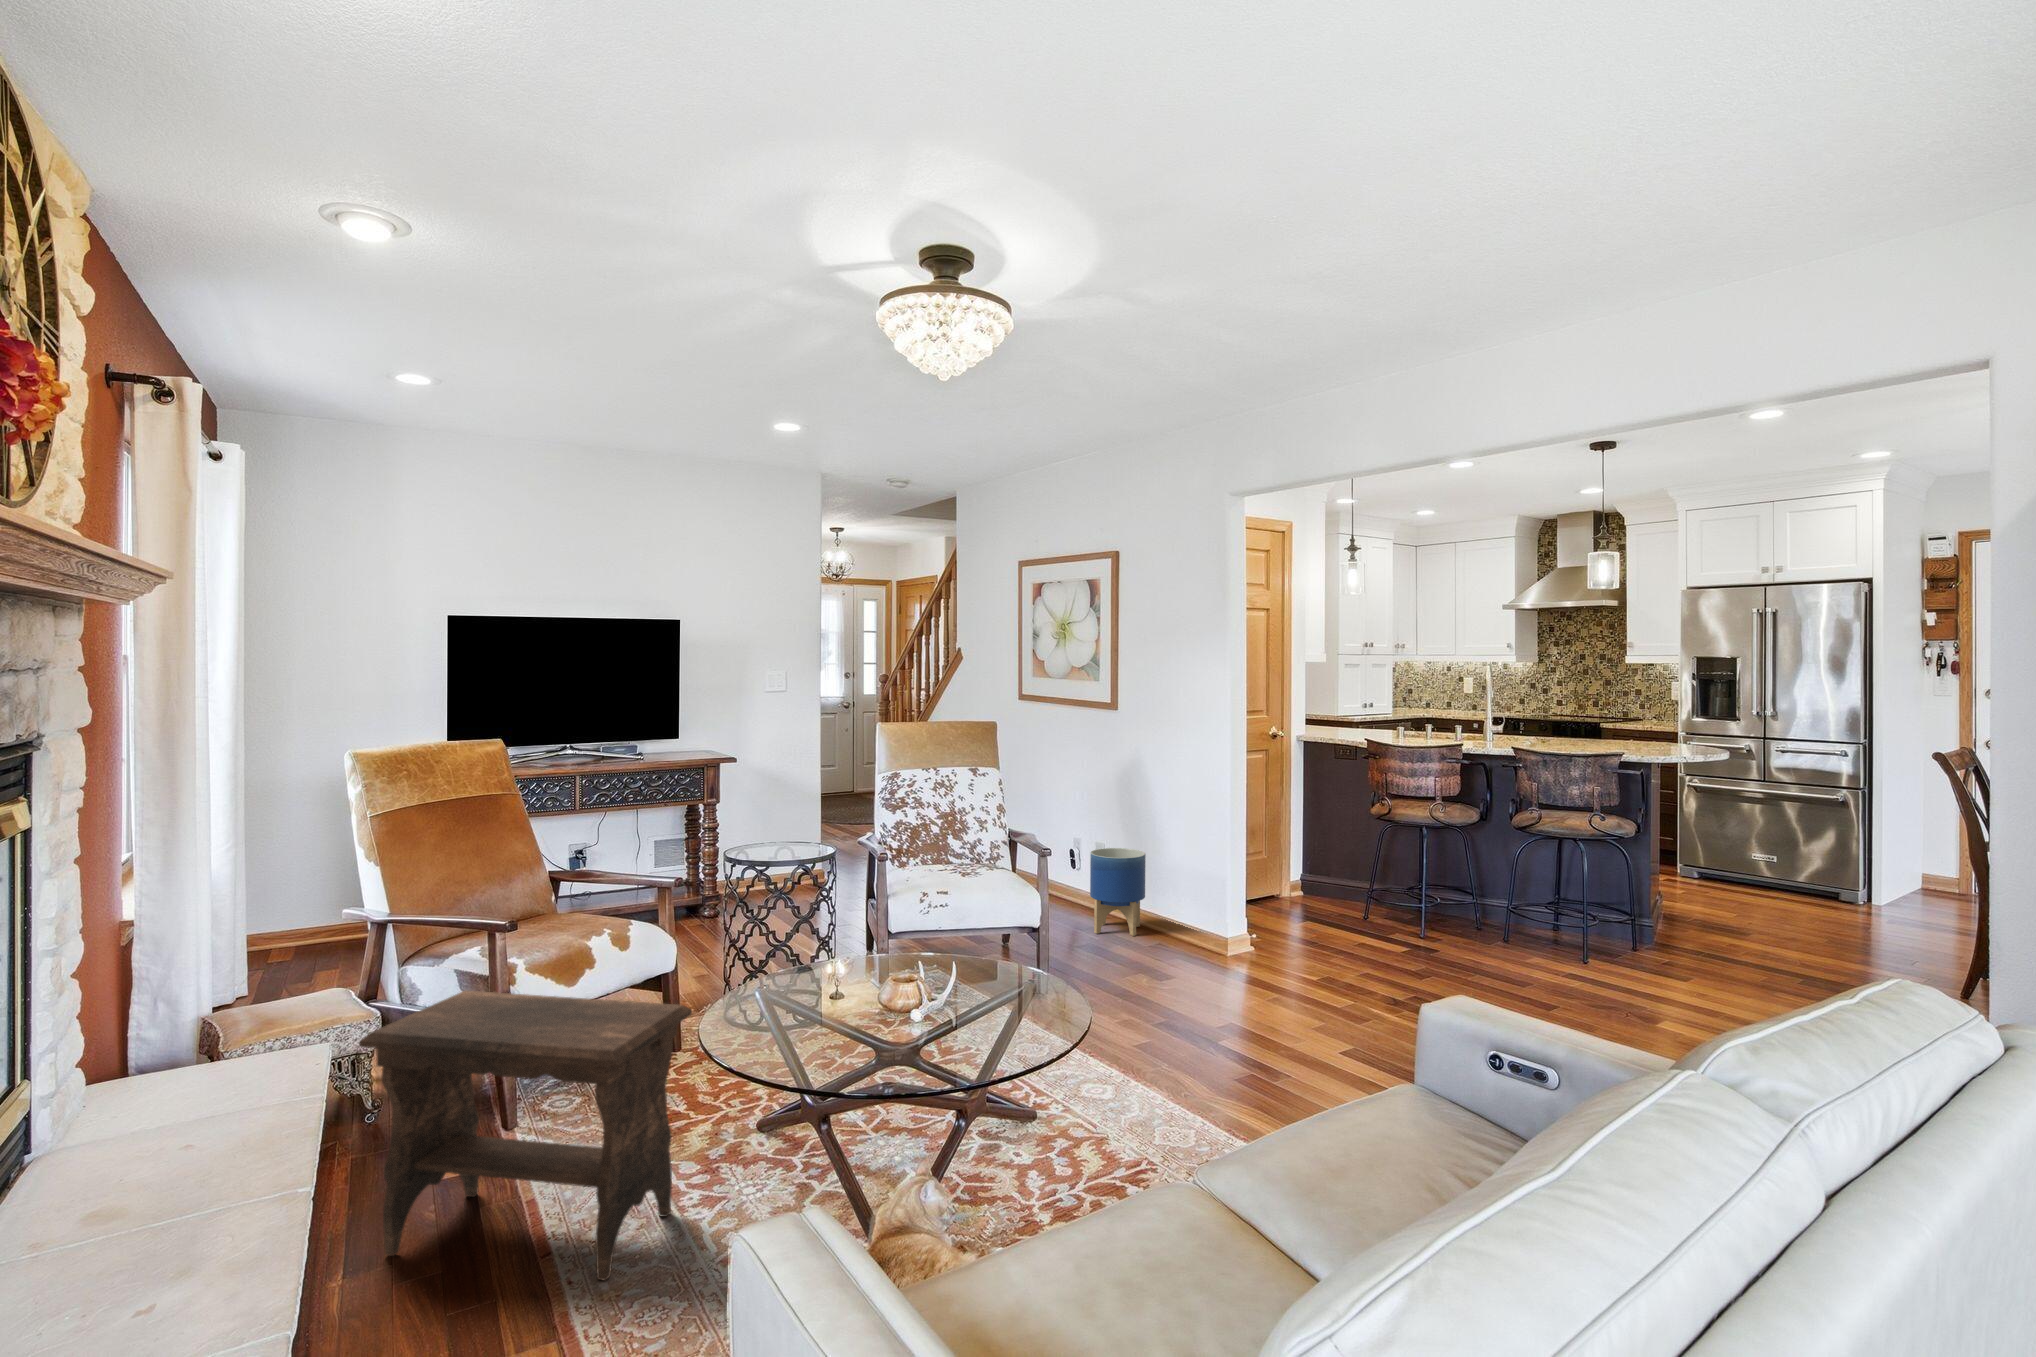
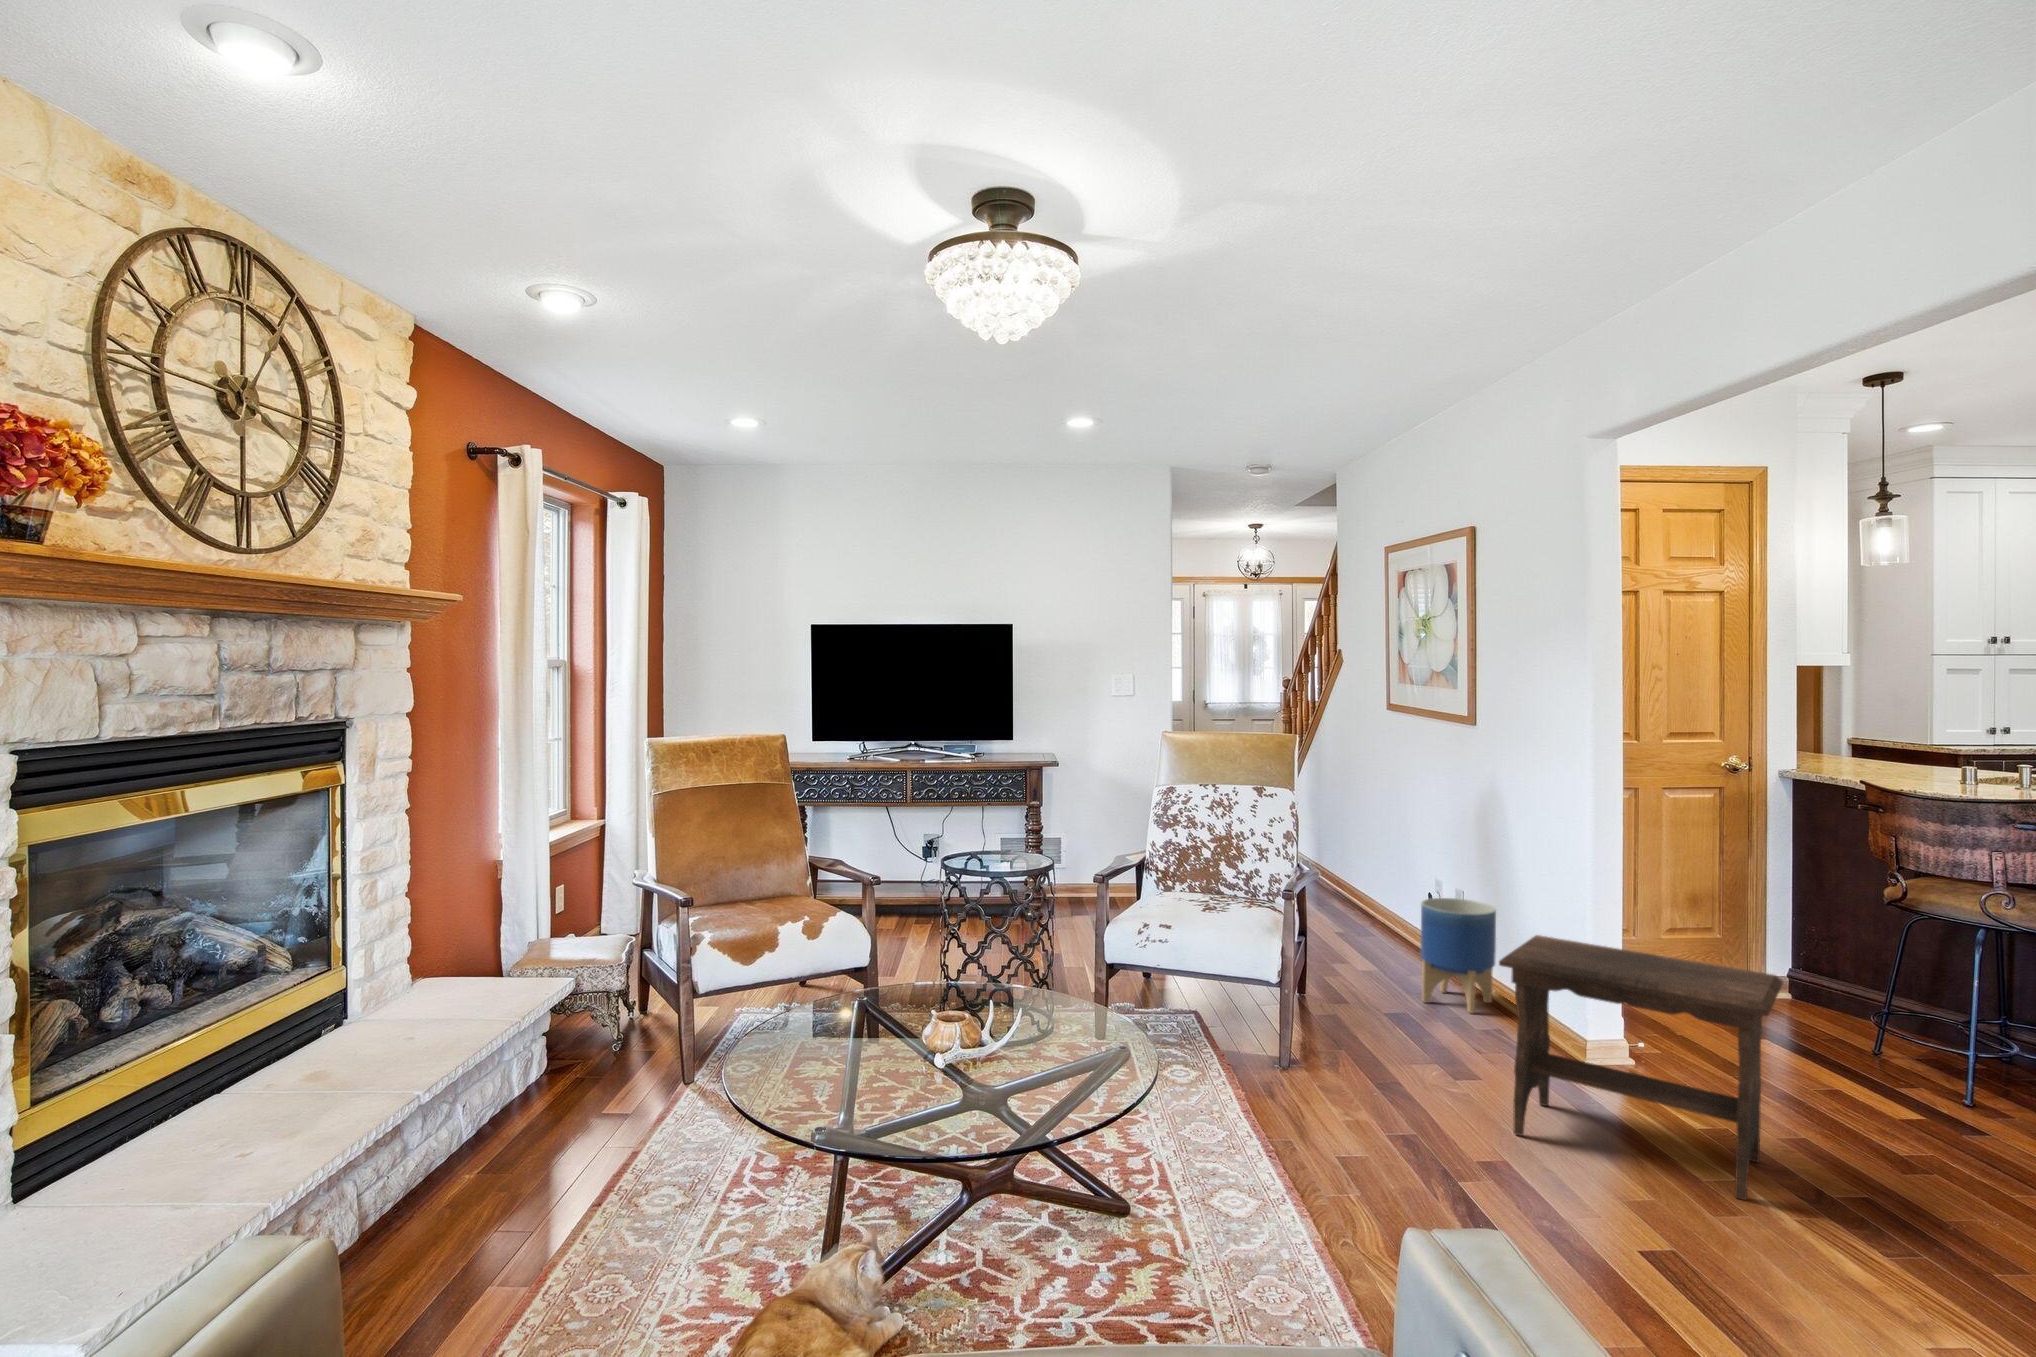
footstool: present [359,991,692,1280] -> present [1499,935,1783,1200]

